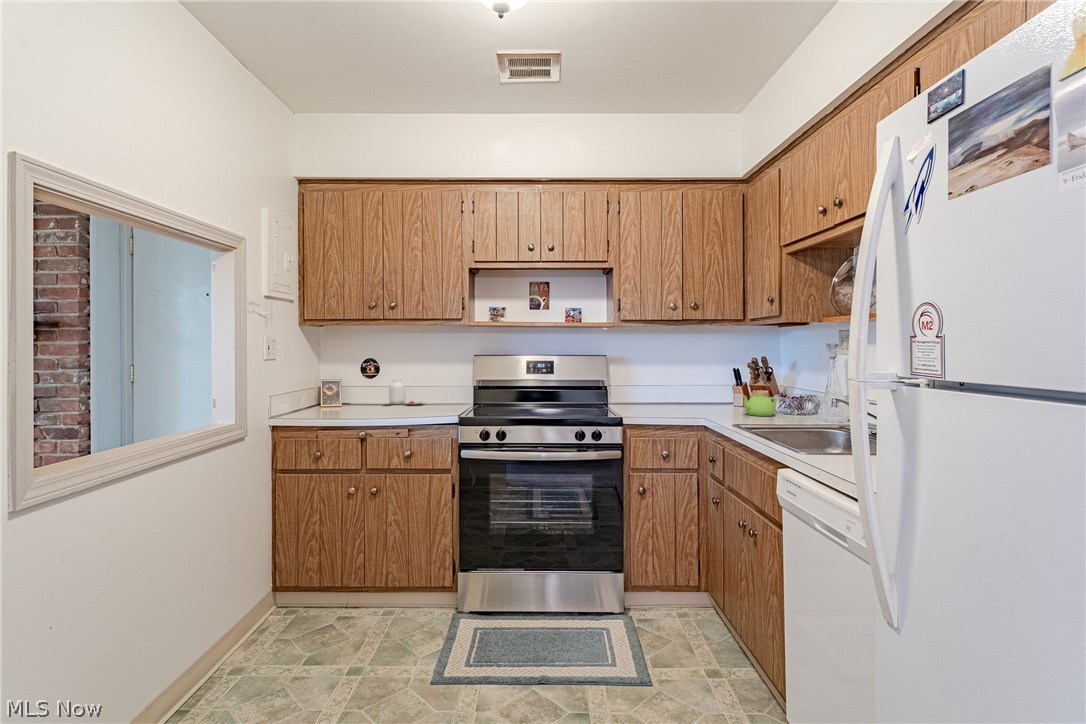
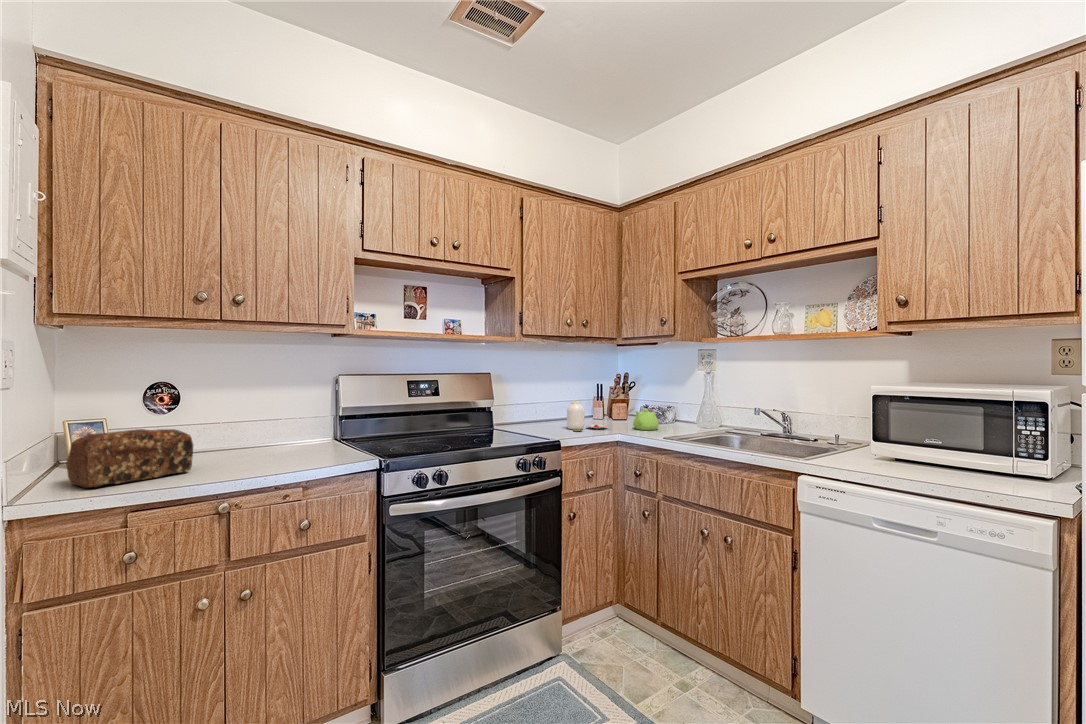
jar: present [386,379,425,405] -> present [567,401,608,431]
bread loaf: none [304,386,361,415] -> present [66,429,193,488]

